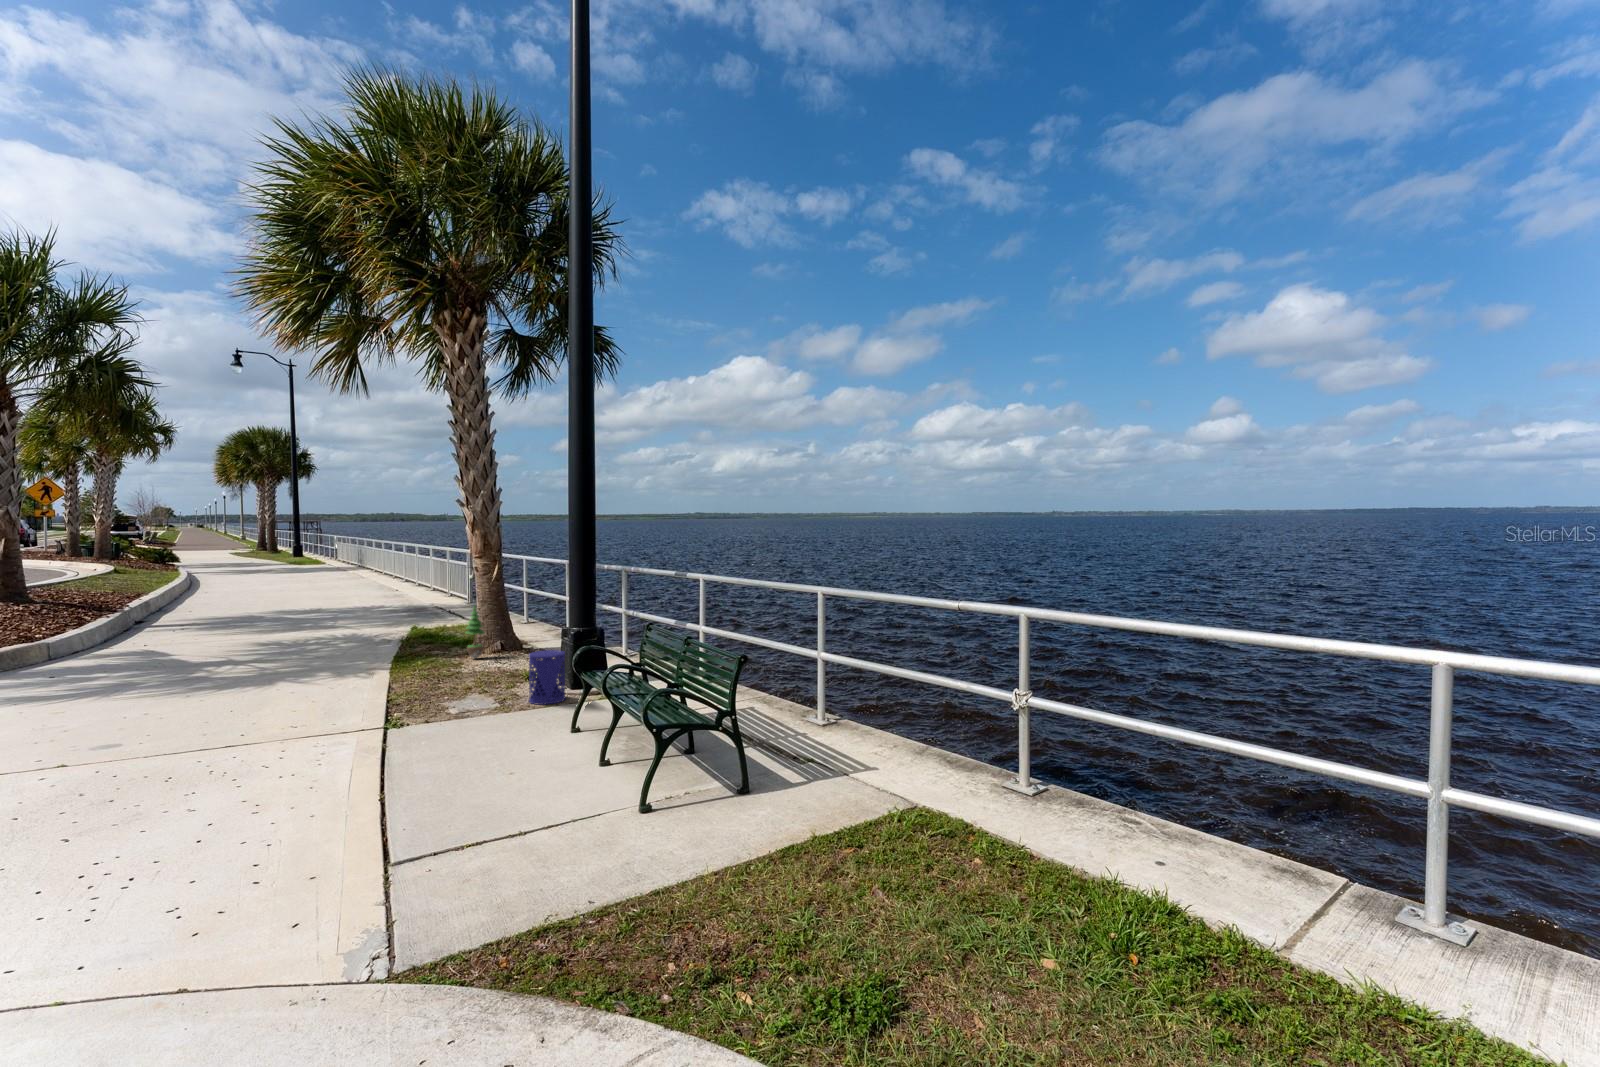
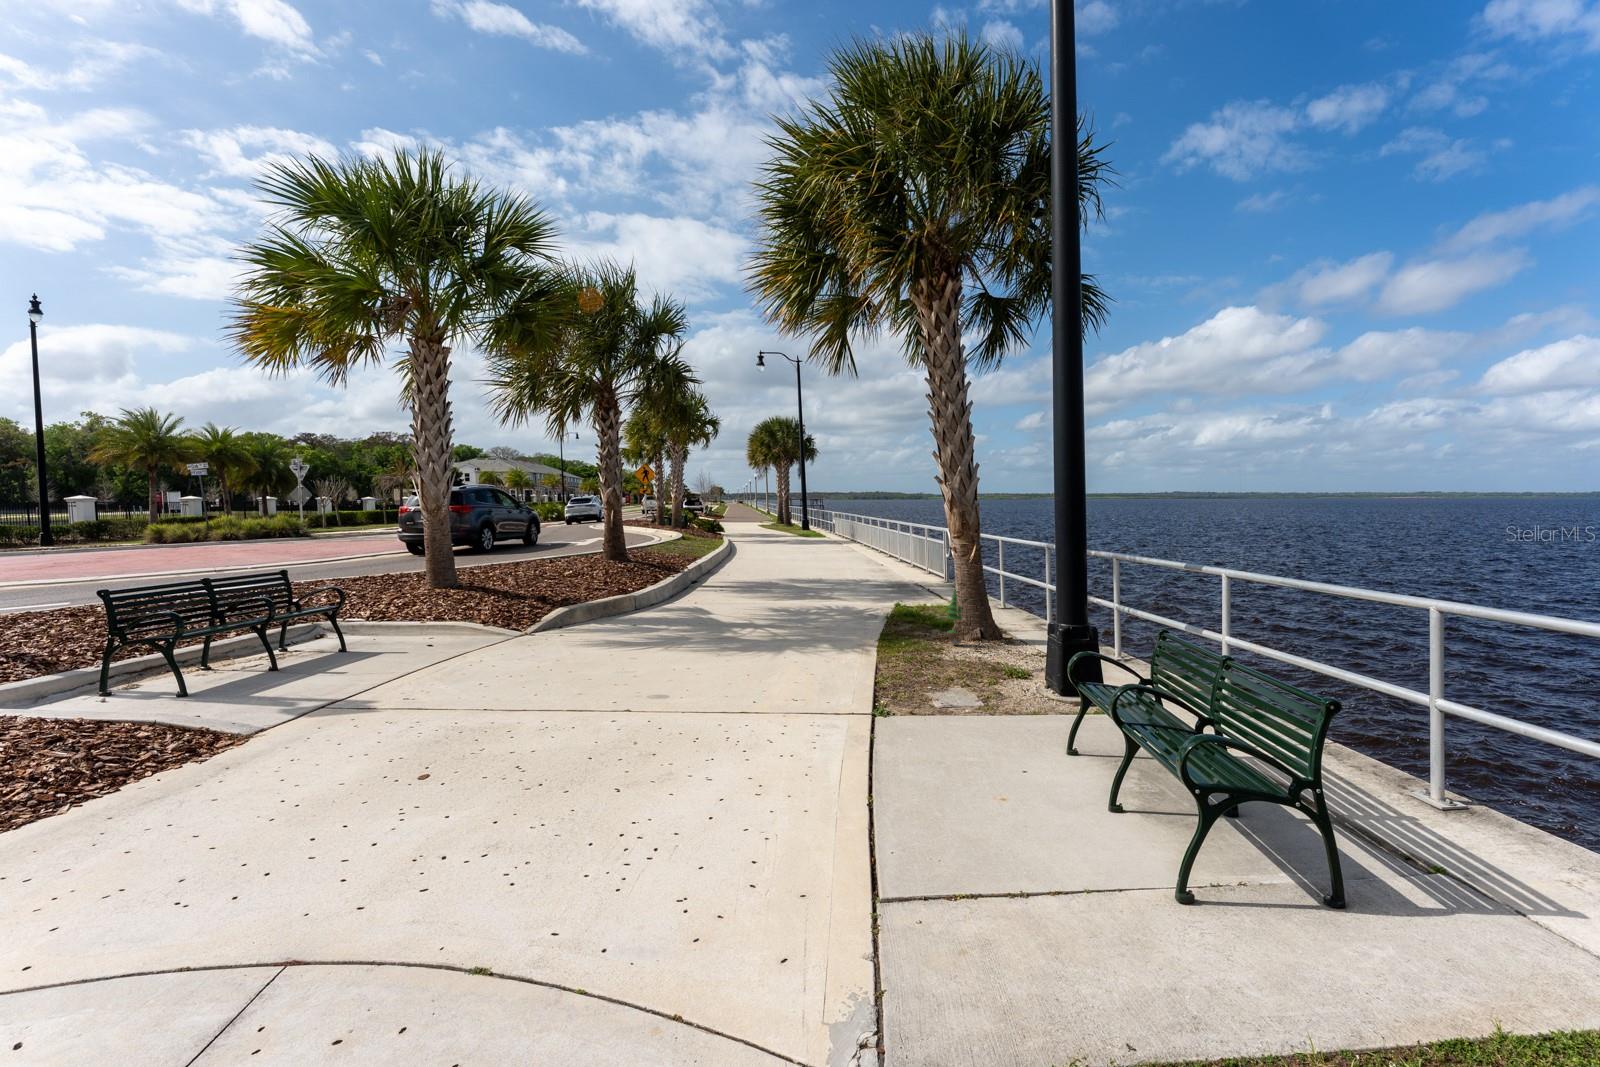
waste bin: present [529,650,565,705] -> none [1014,649,1056,712]

